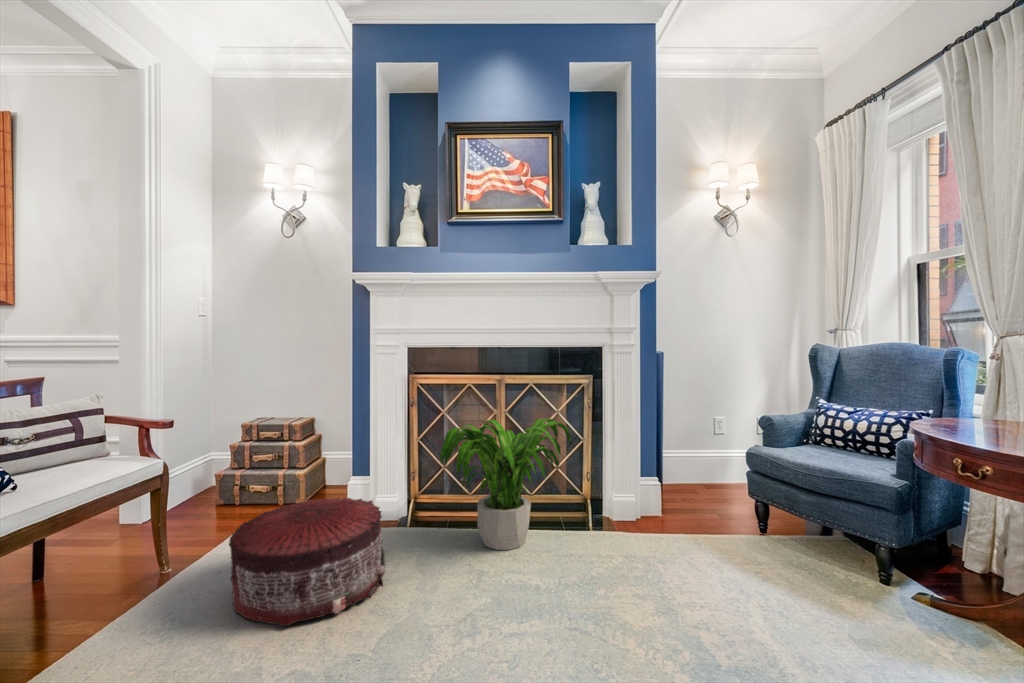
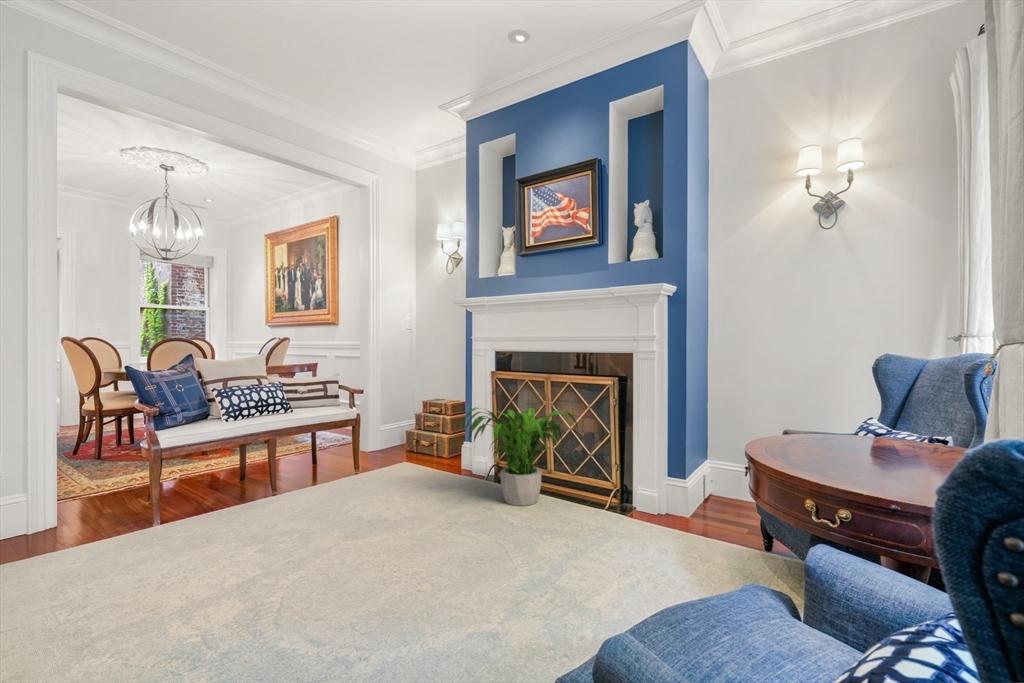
pouf: present [229,497,385,626] -> none [348,444,435,505]

